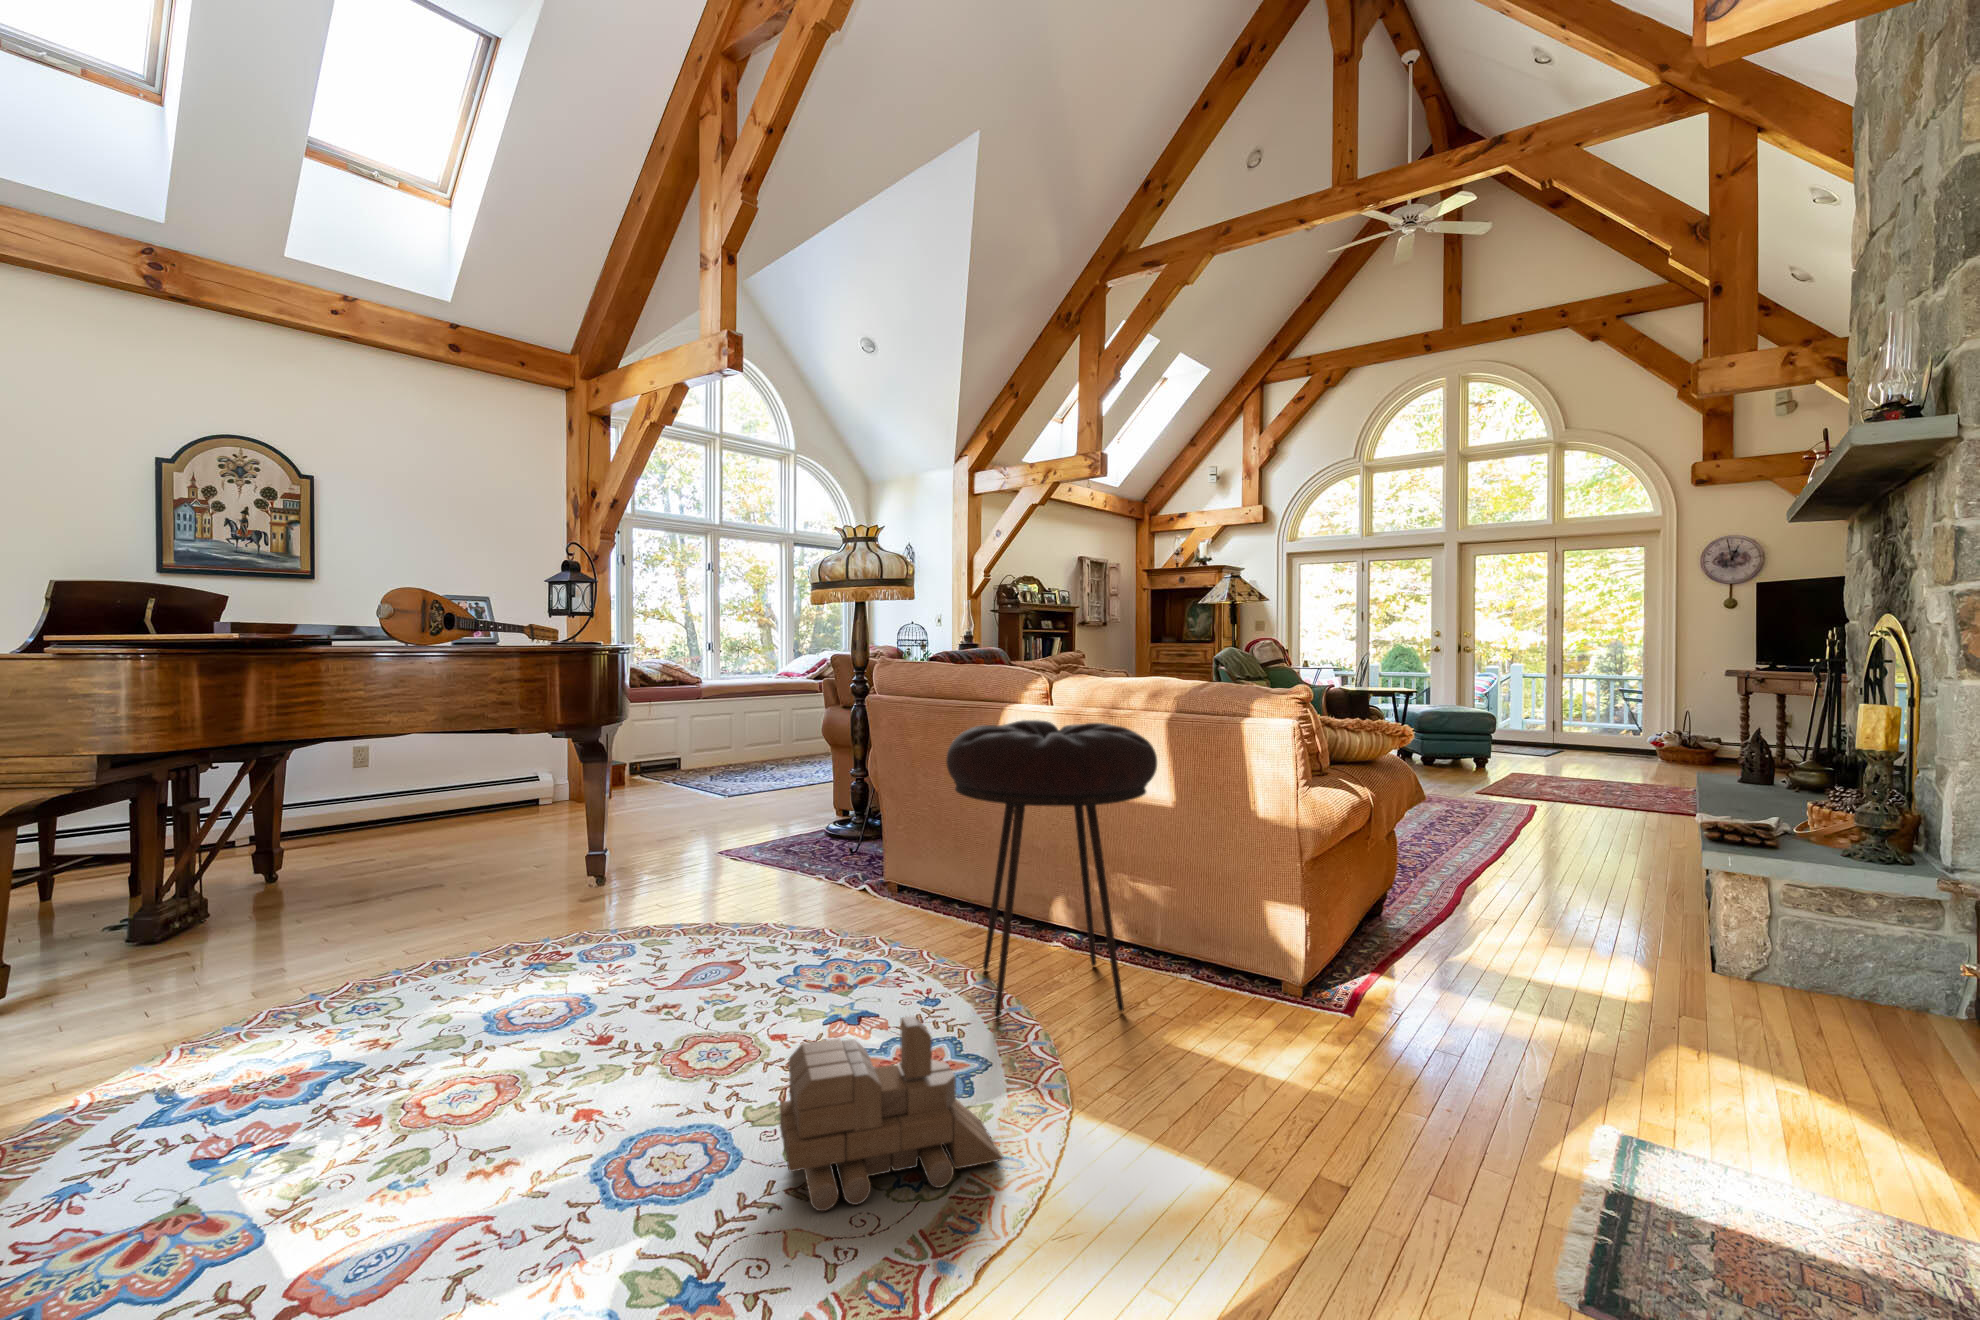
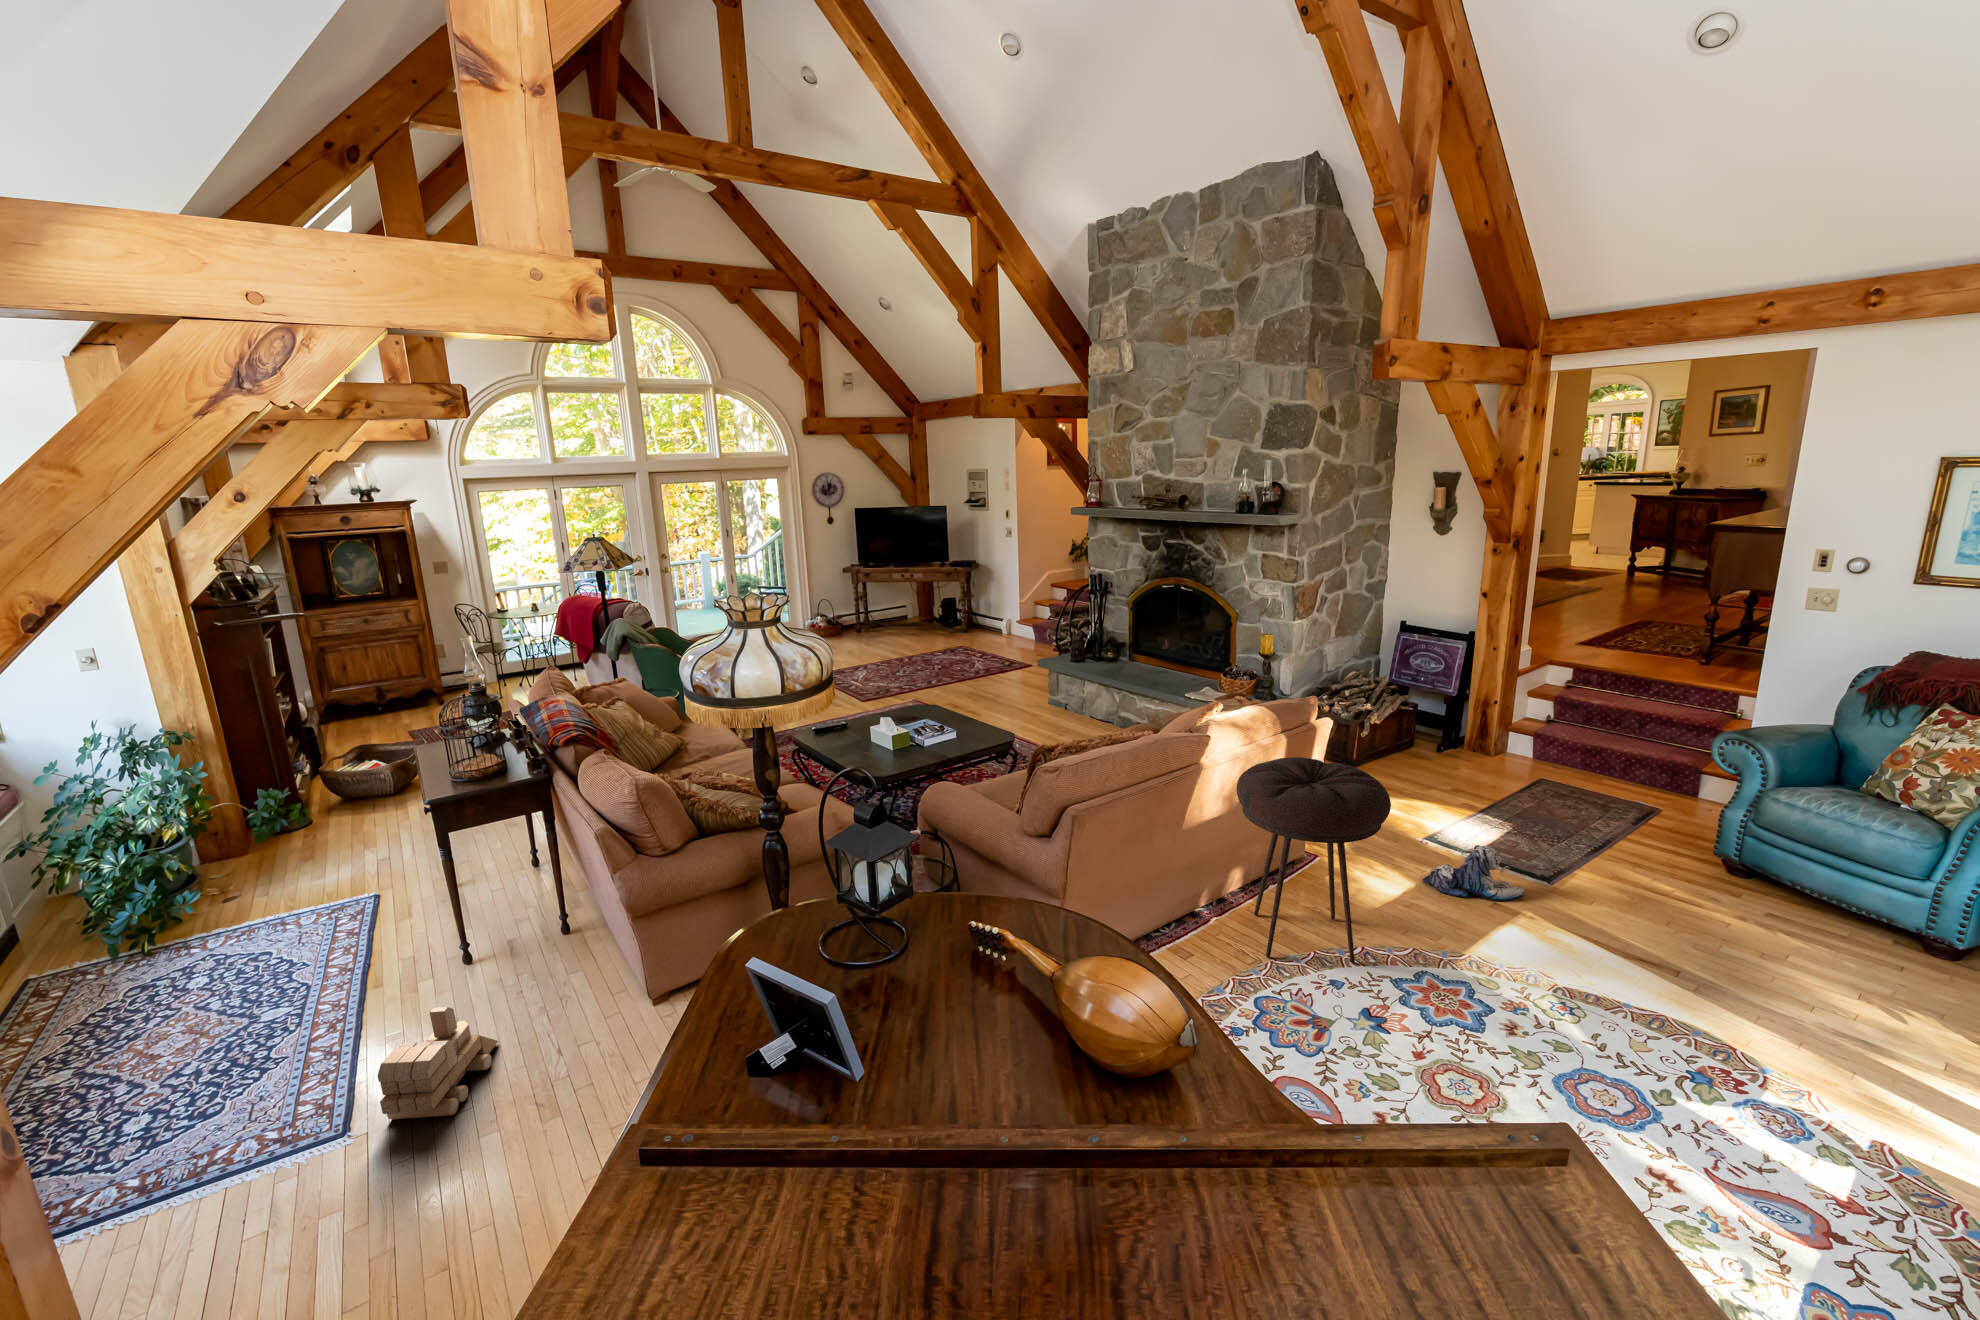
toy train: present [780,1016,1003,1211] -> present [378,1007,498,1119]
plush toy: none [1327,1051,1456,1227] -> present [1423,845,1525,901]

